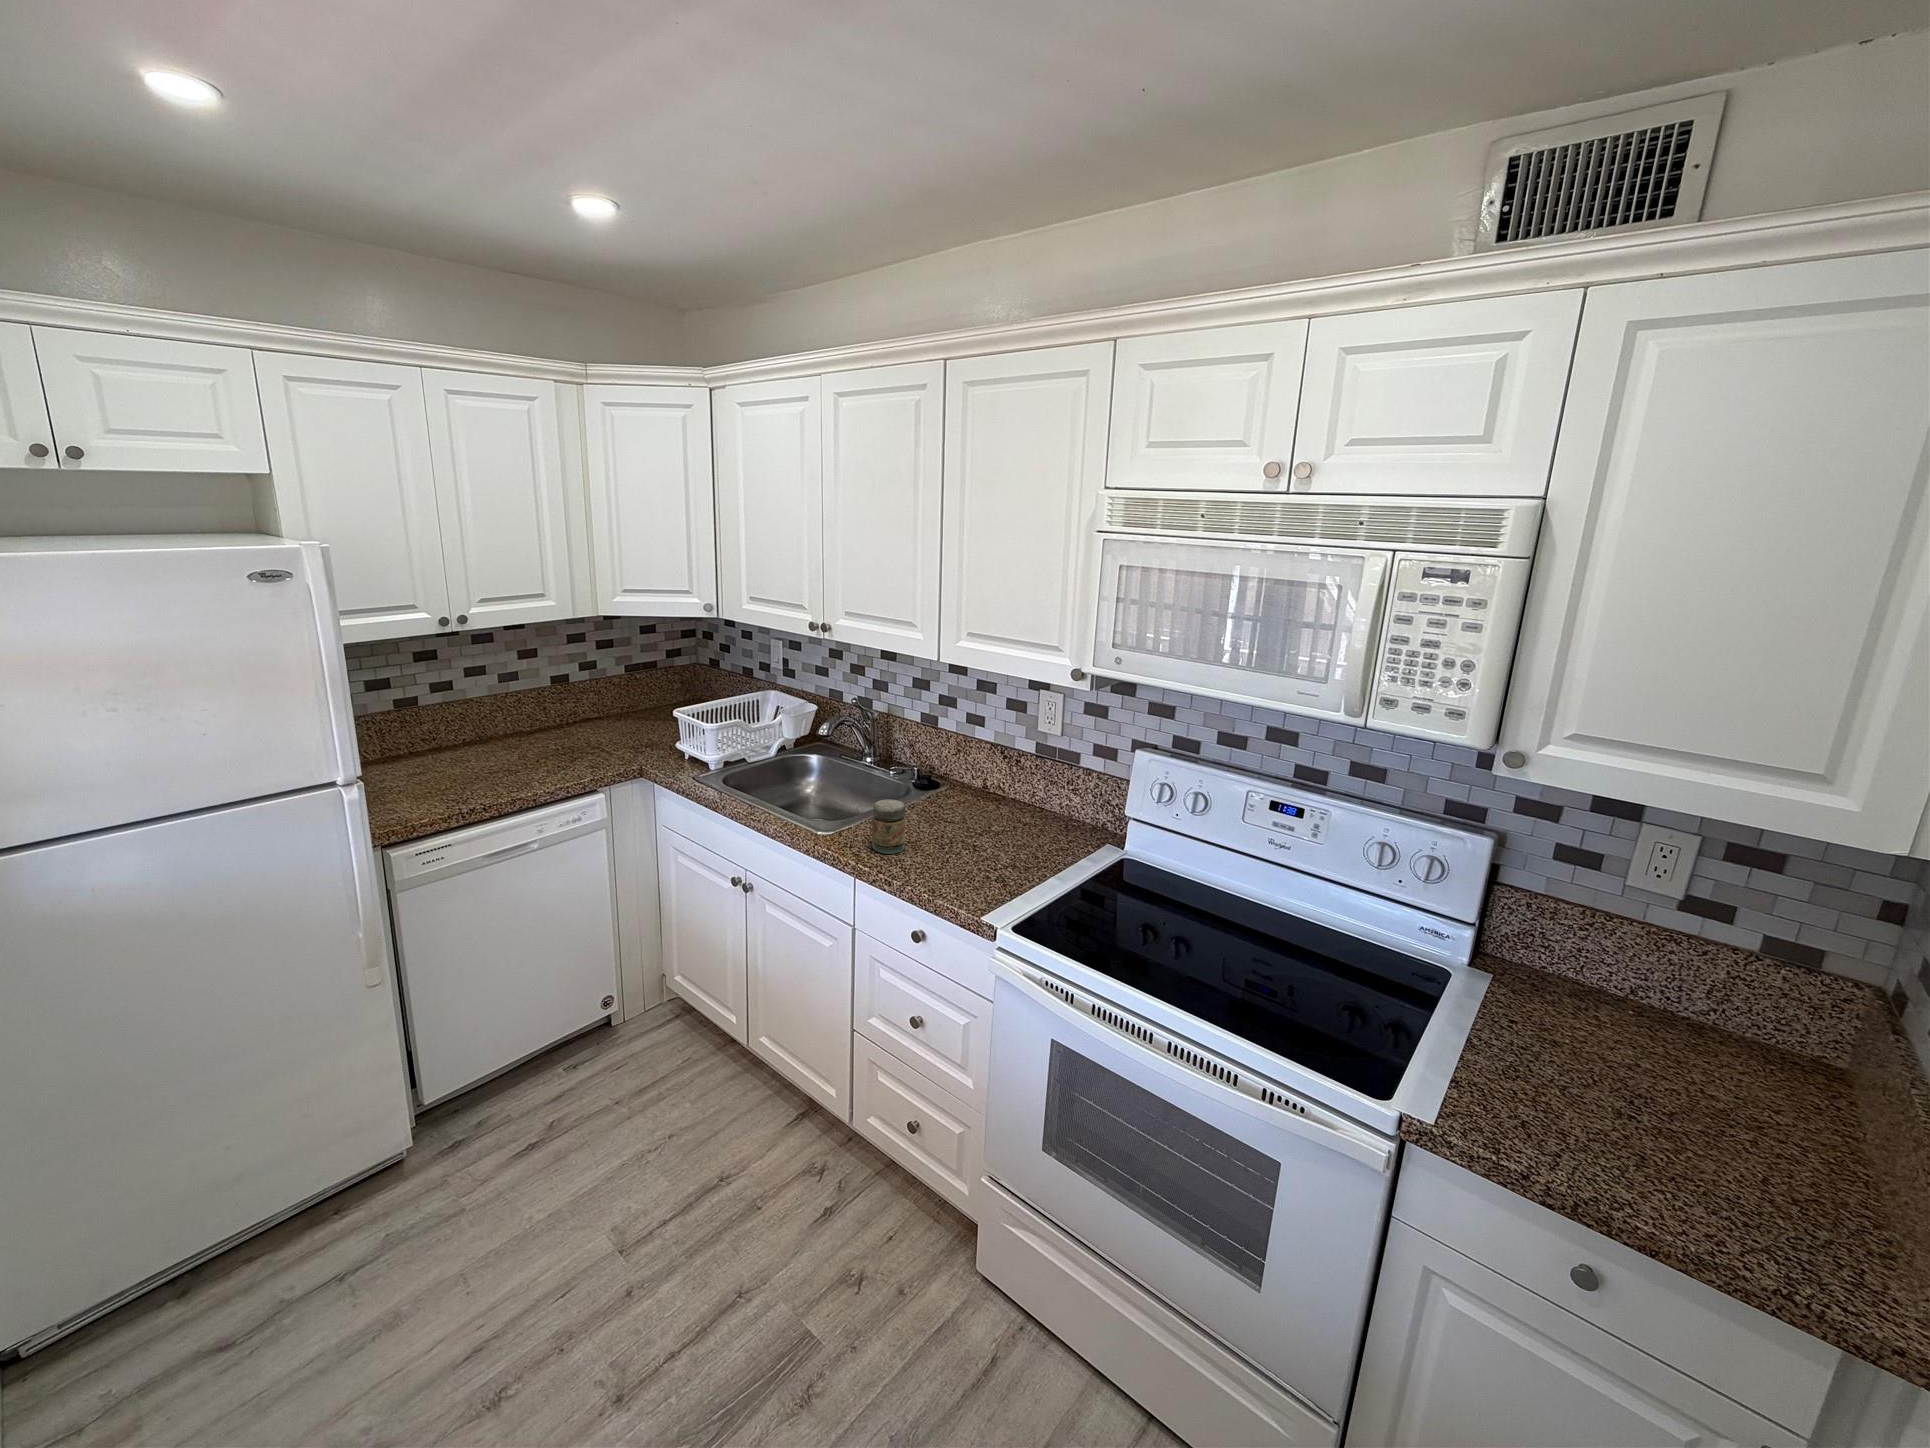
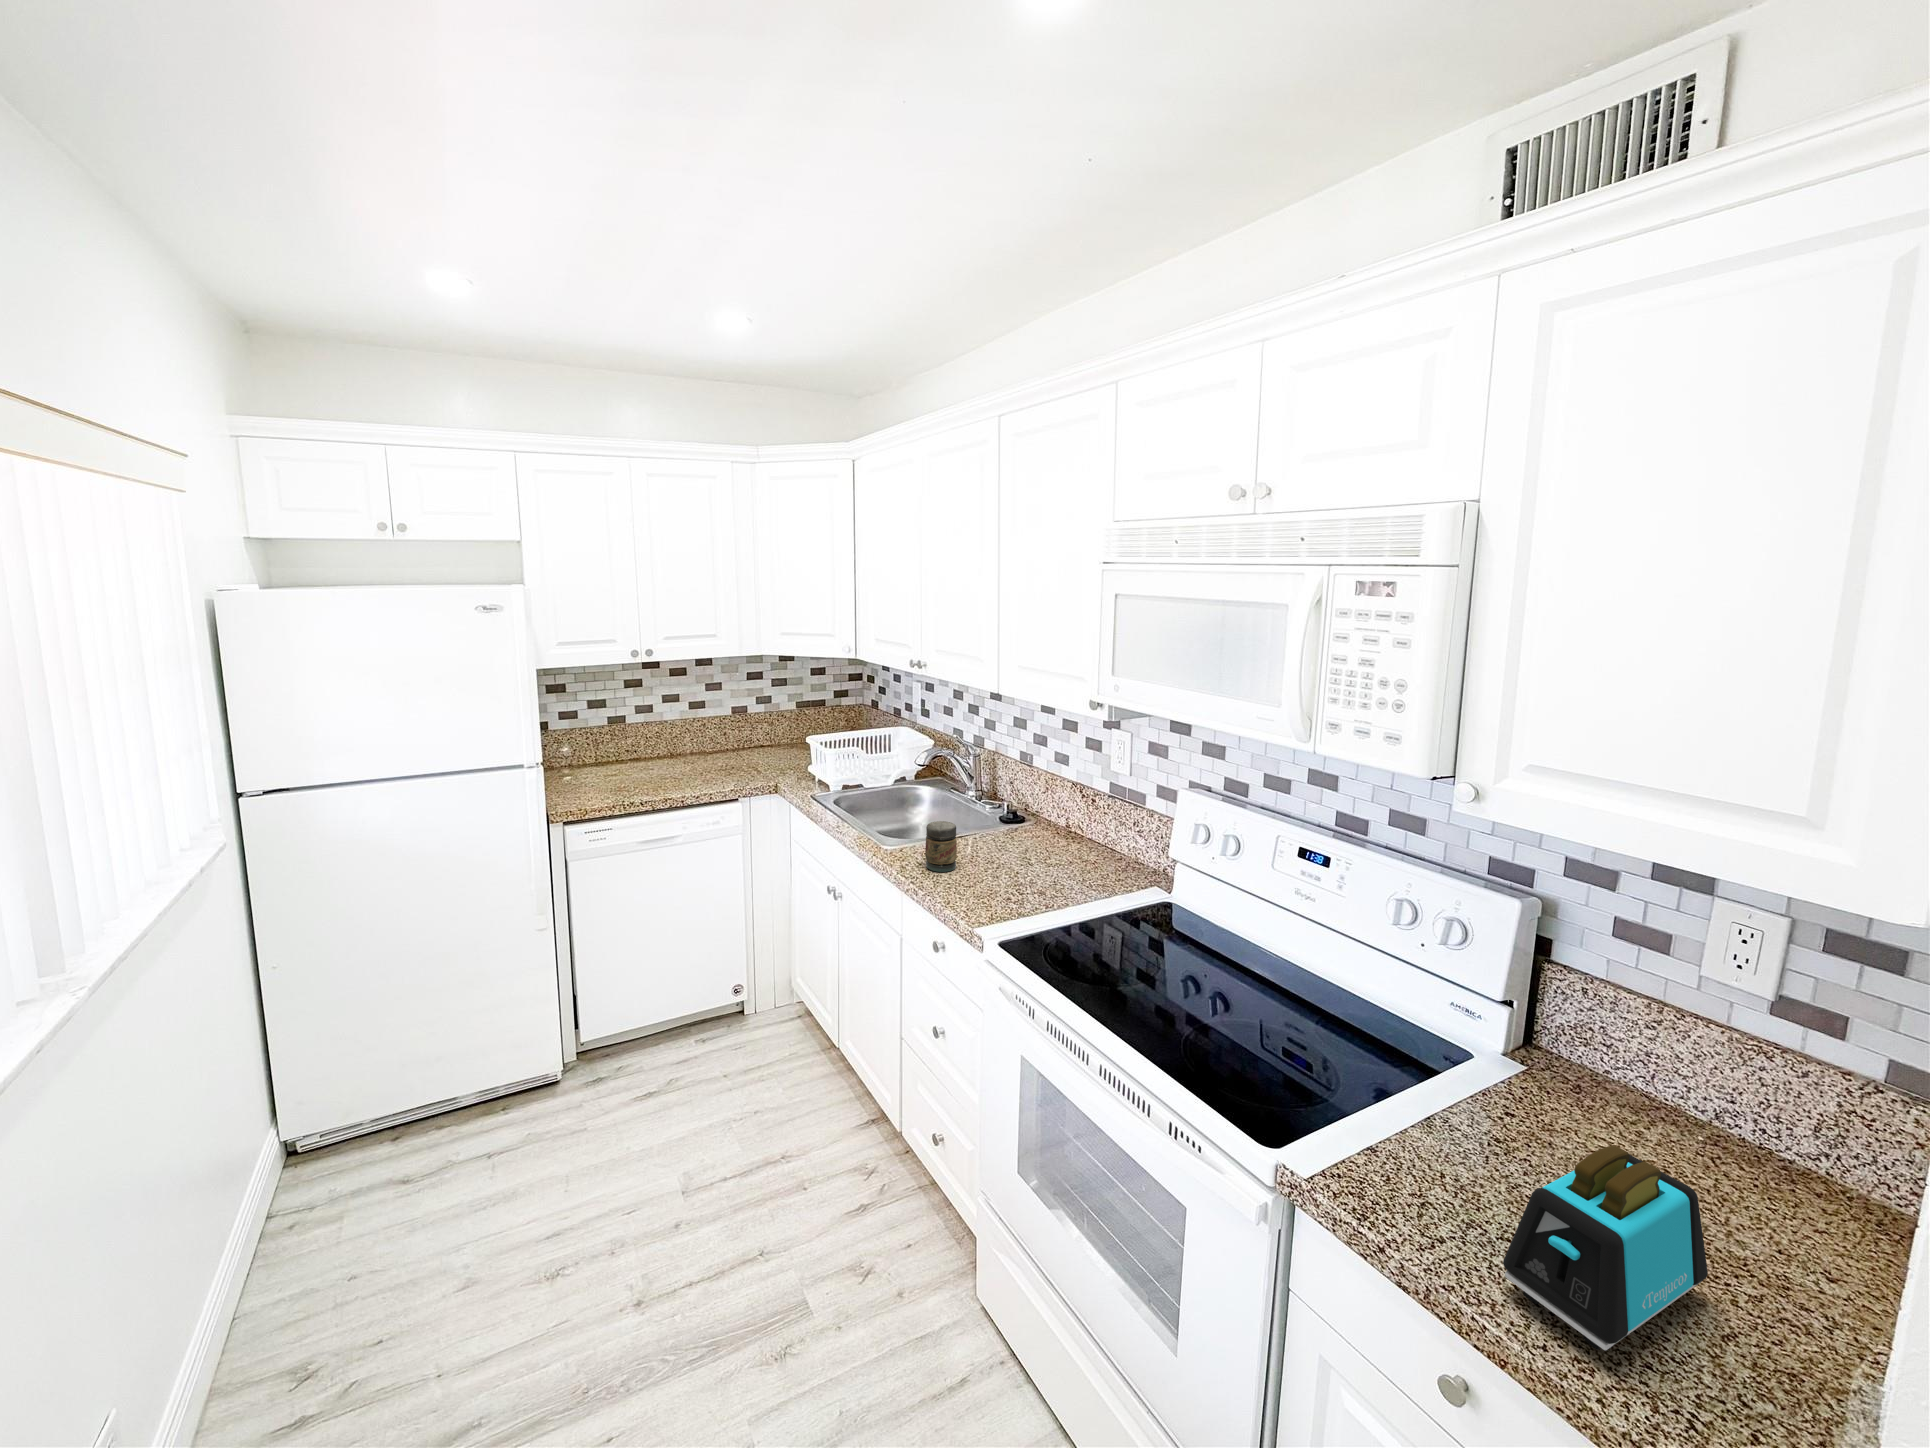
toaster: none [1633,1052,1751,1229] -> present [1503,1145,1708,1350]

